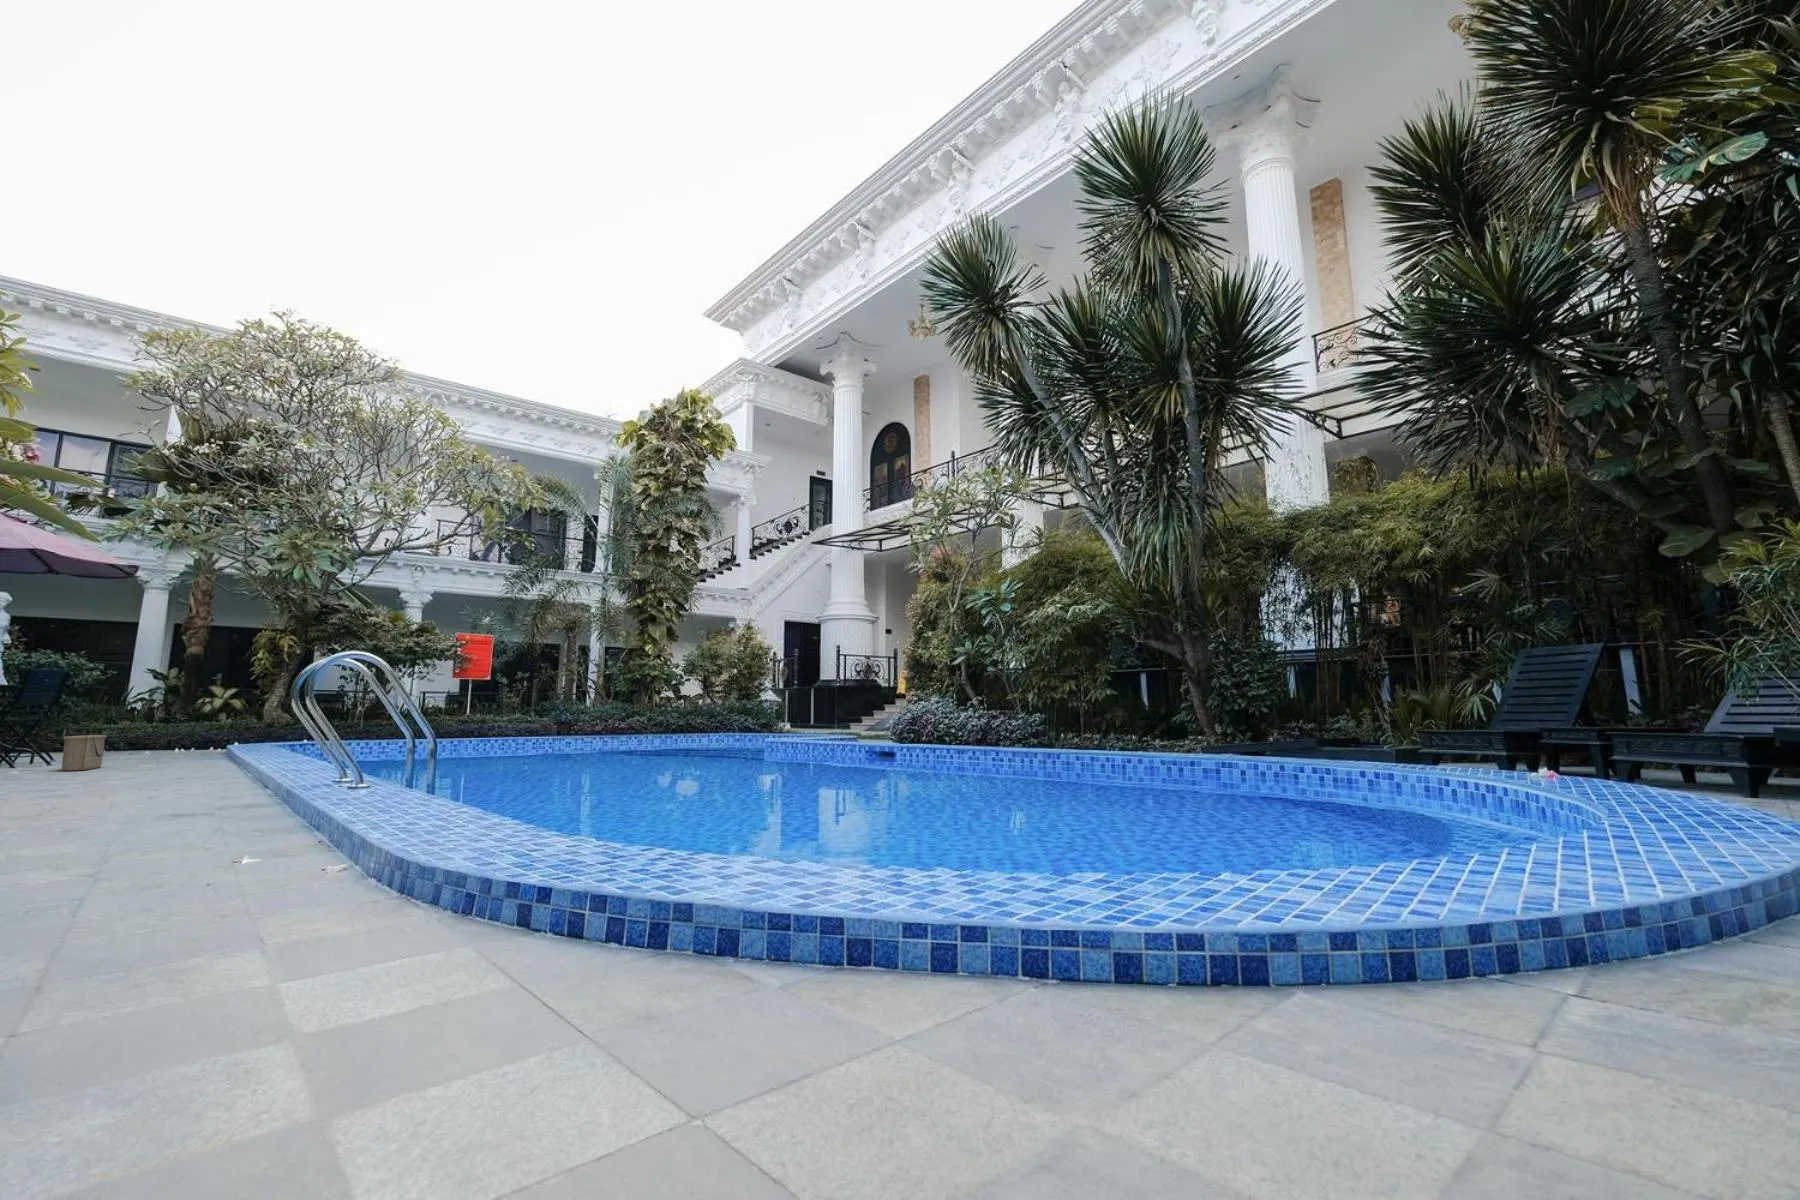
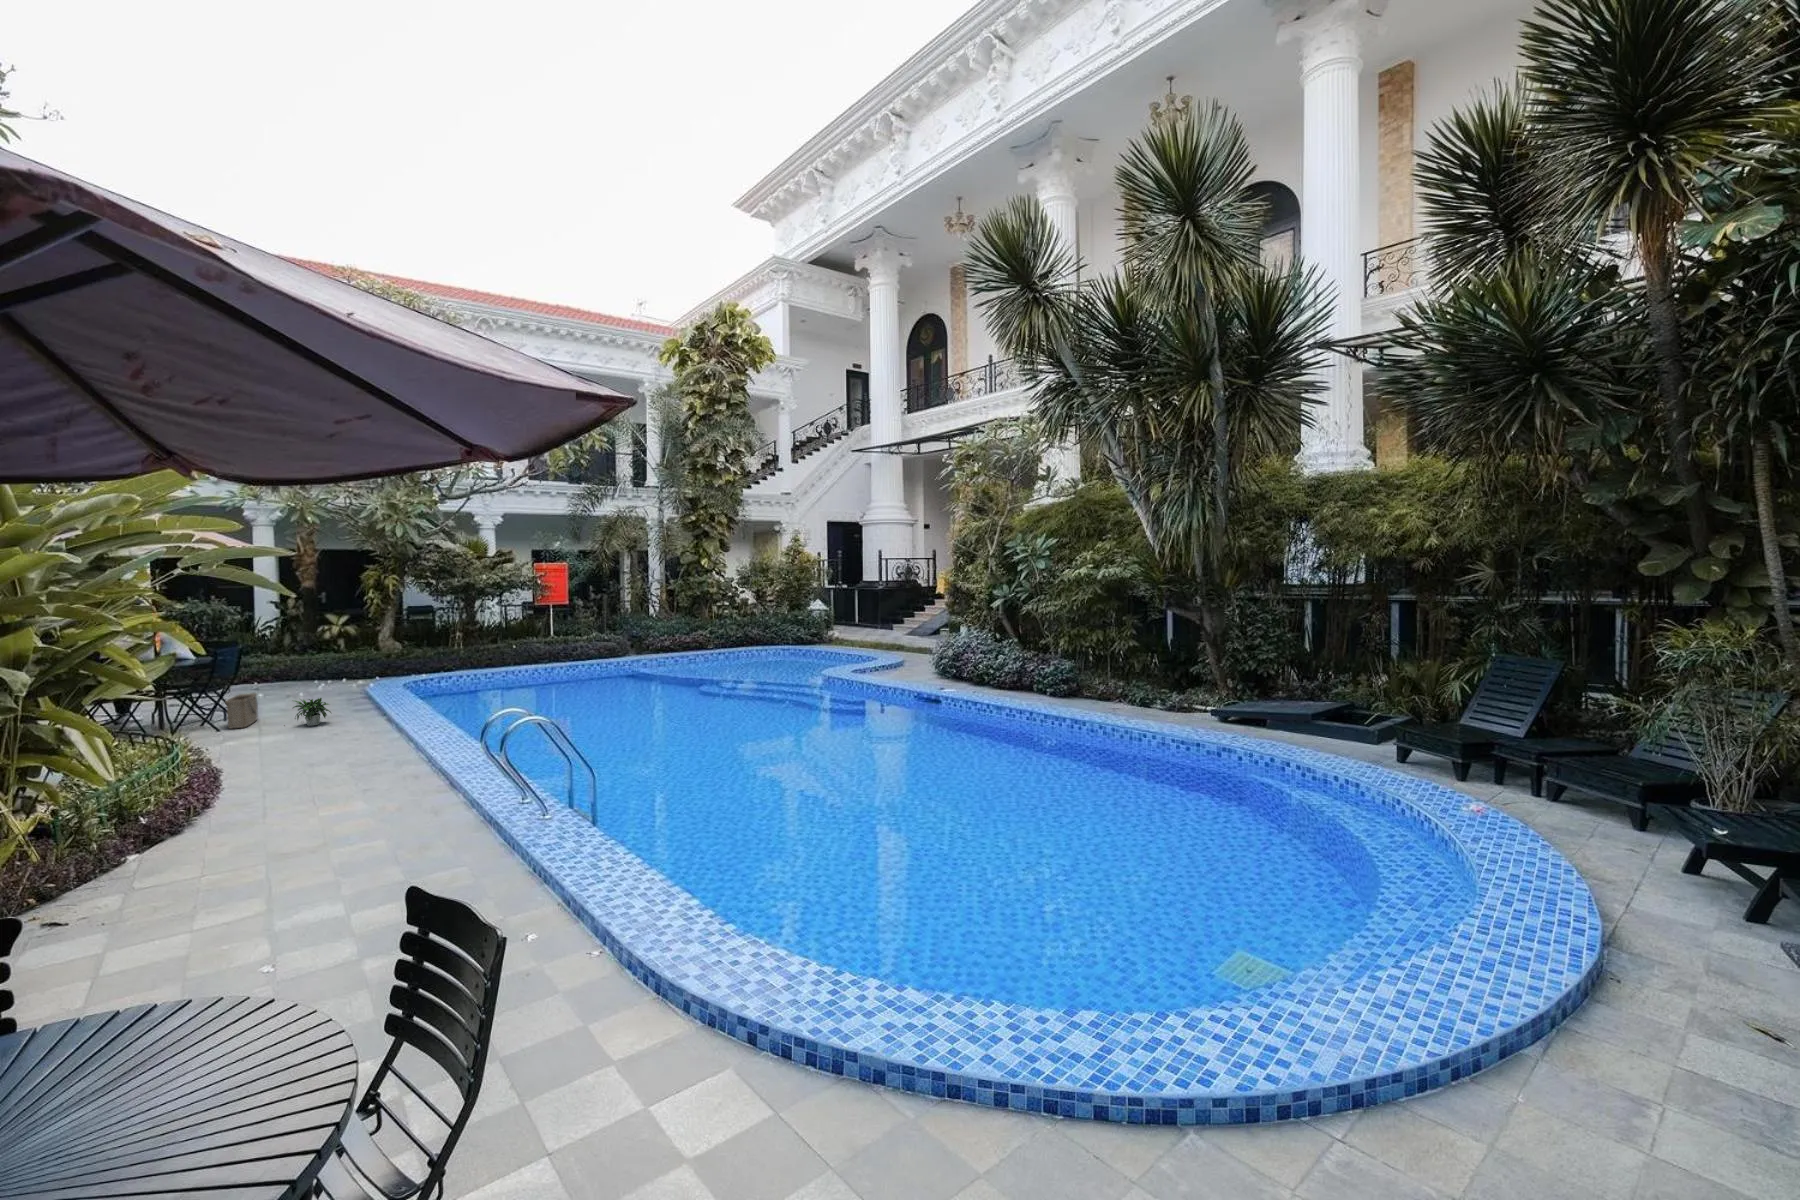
potted plant: none [131,737,193,770] -> present [284,698,331,726]

